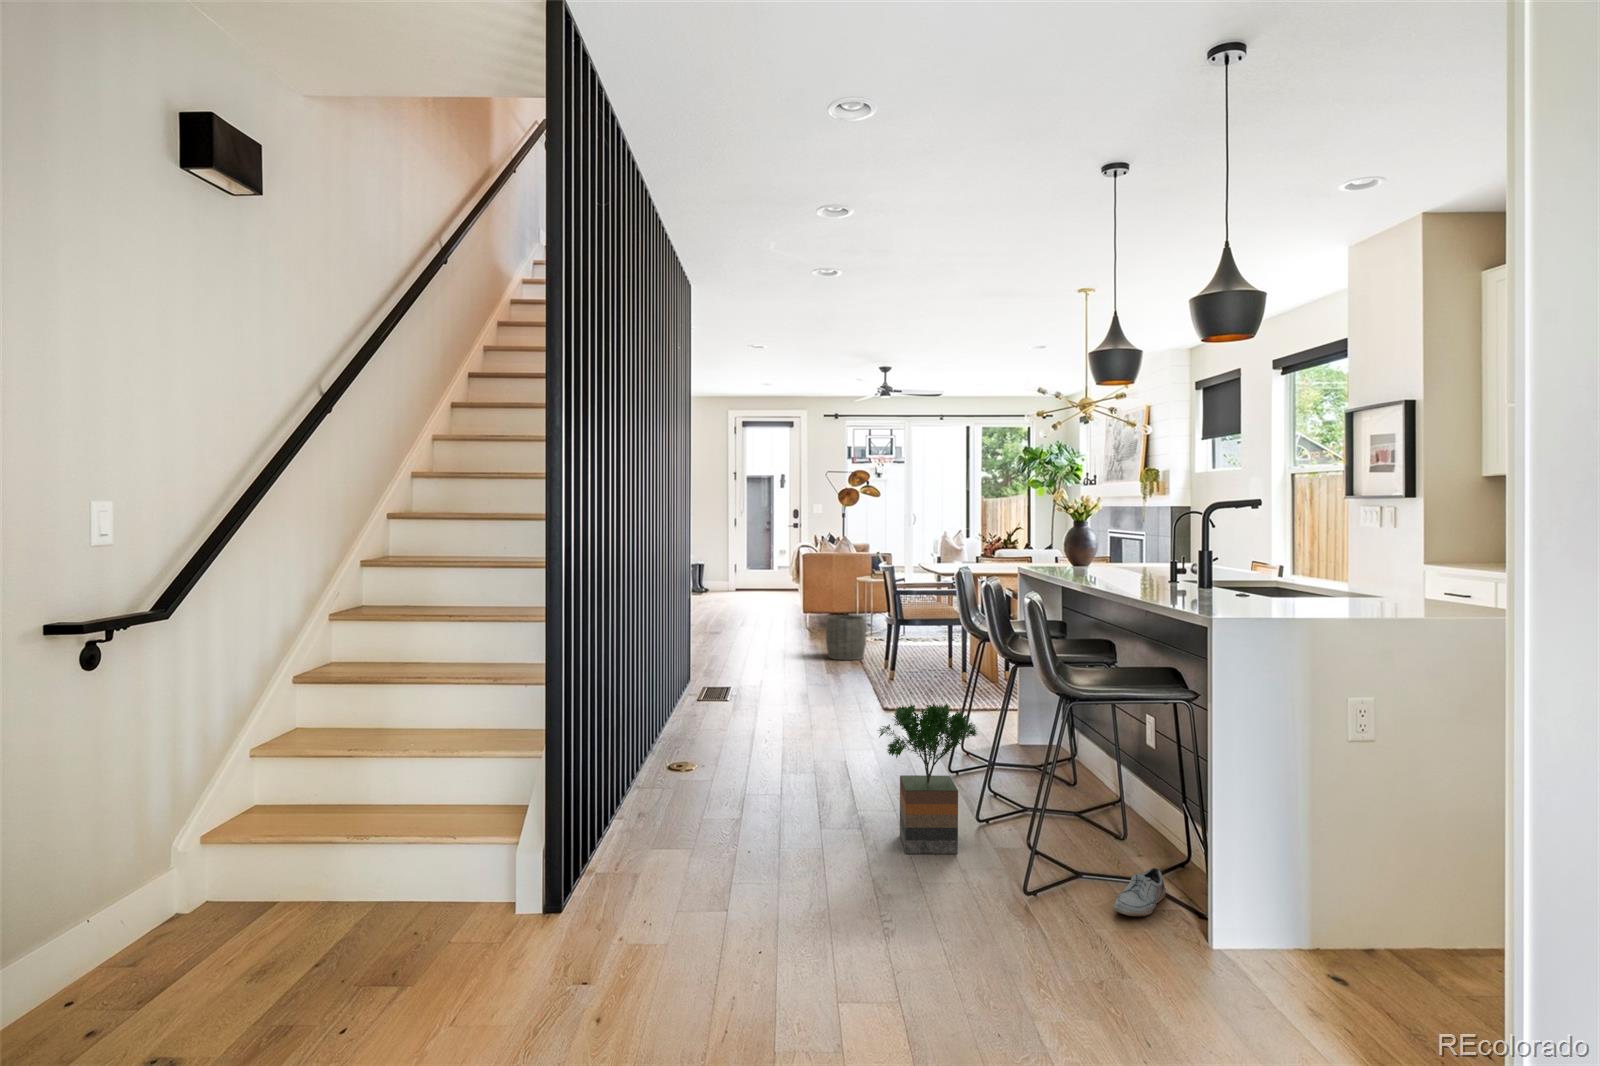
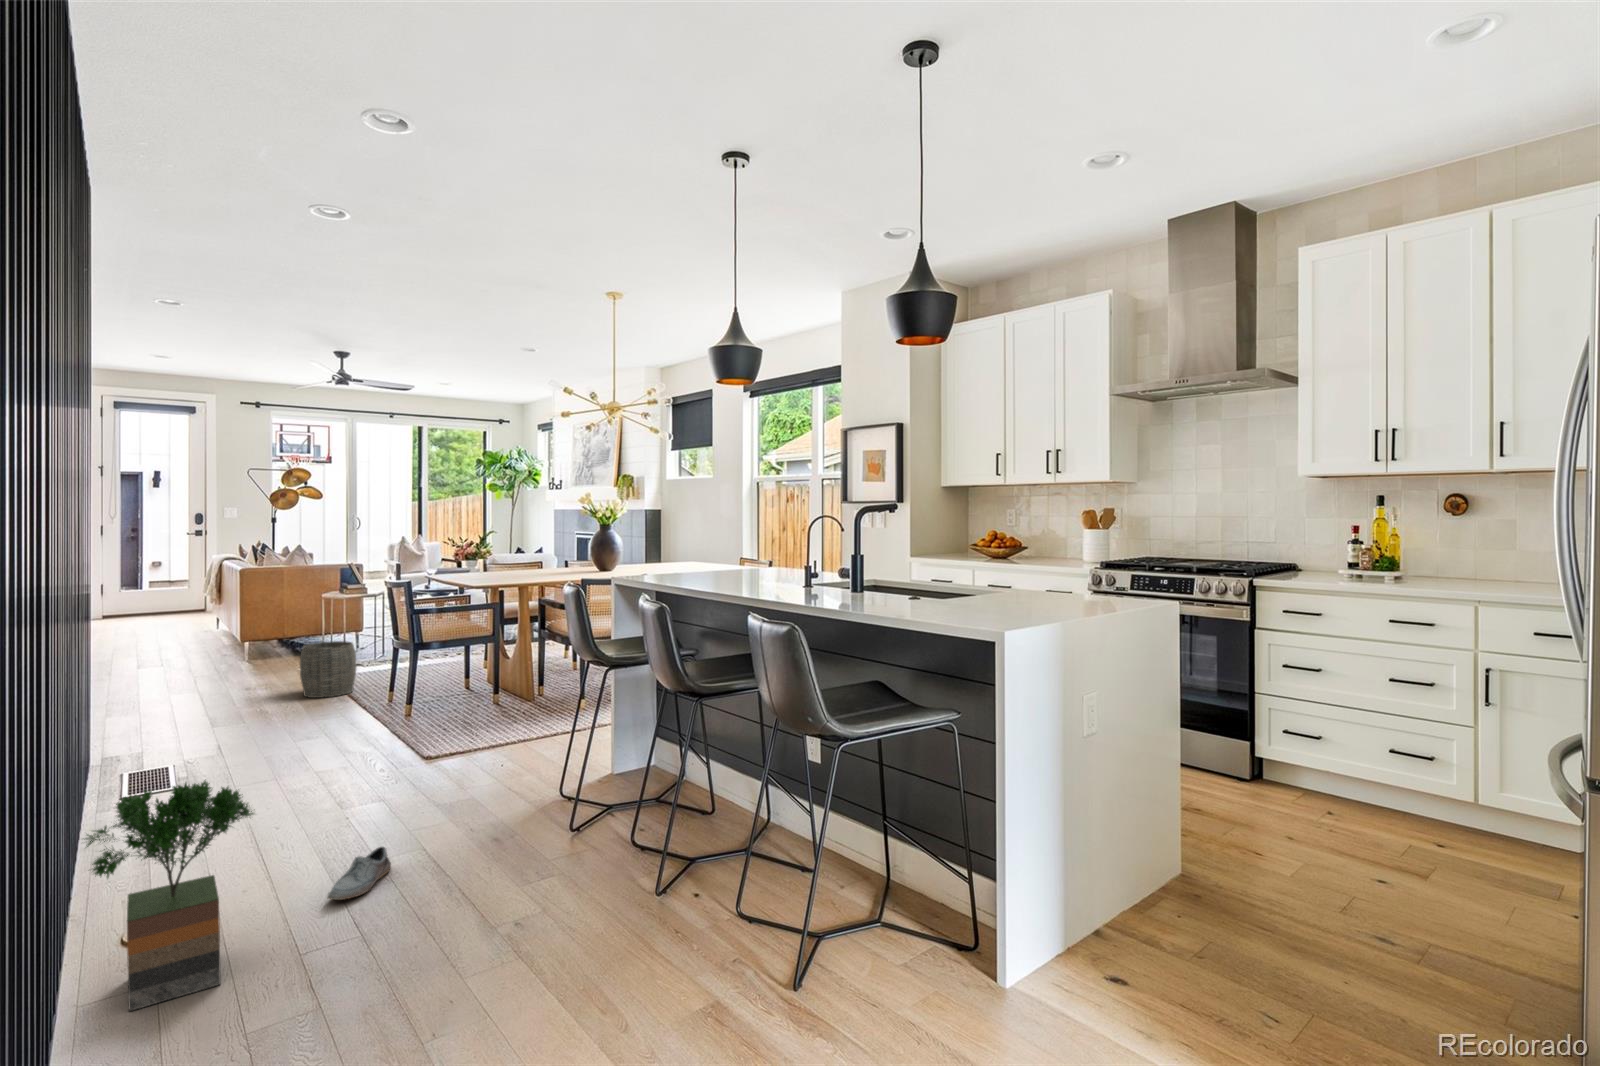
potted tree: present [878,704,978,854] -> present [84,781,254,1011]
shoe: present [1113,868,1166,916] -> present [327,847,391,900]

